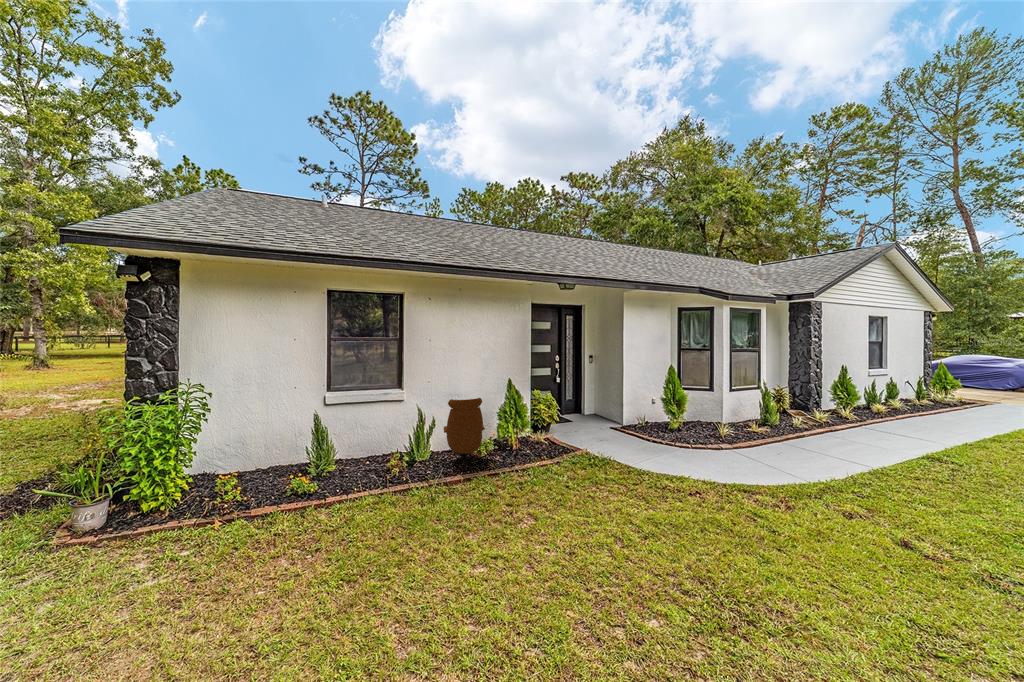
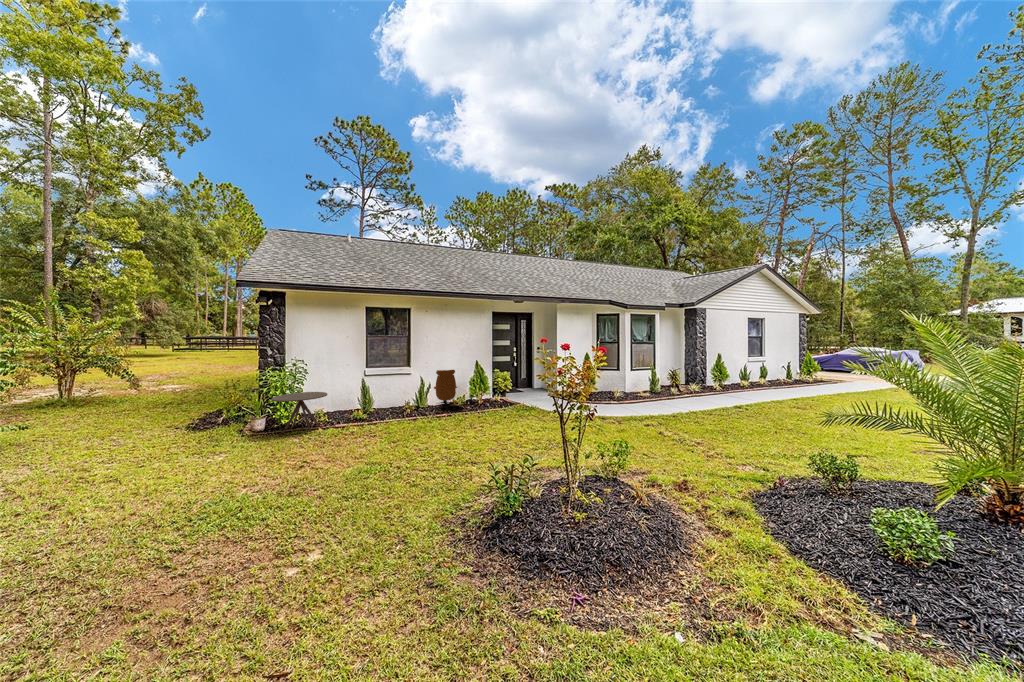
round table: none [73,448,224,555] -> present [272,392,328,433]

